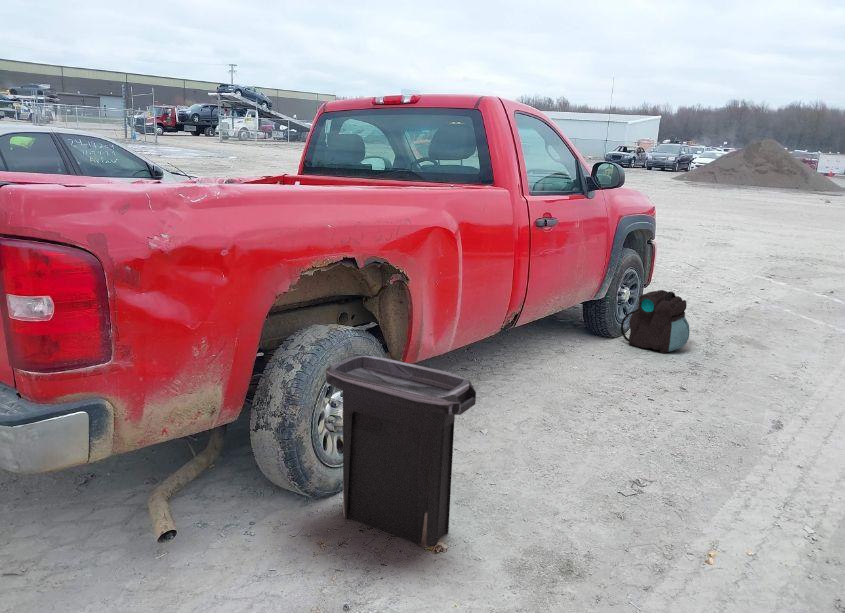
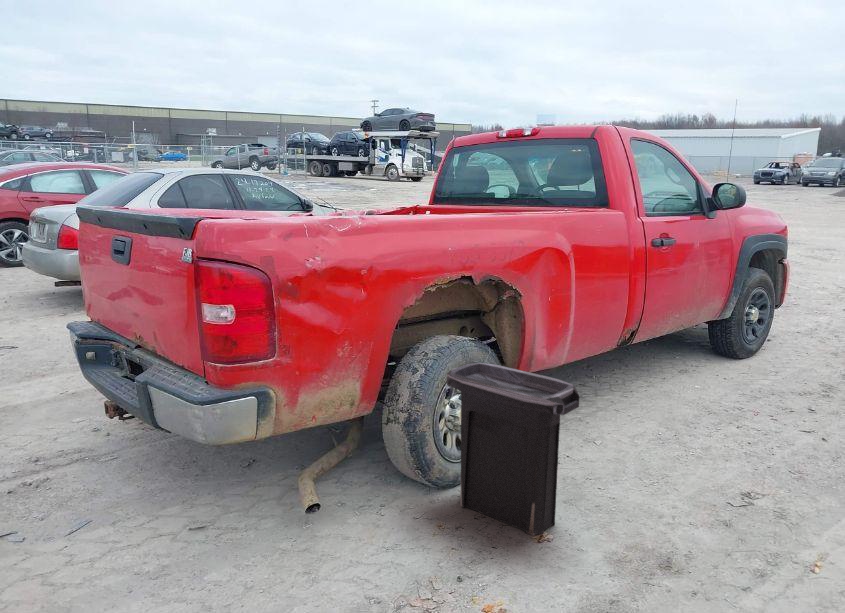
backpack: present [621,290,690,353] -> none [747,312,821,376]

